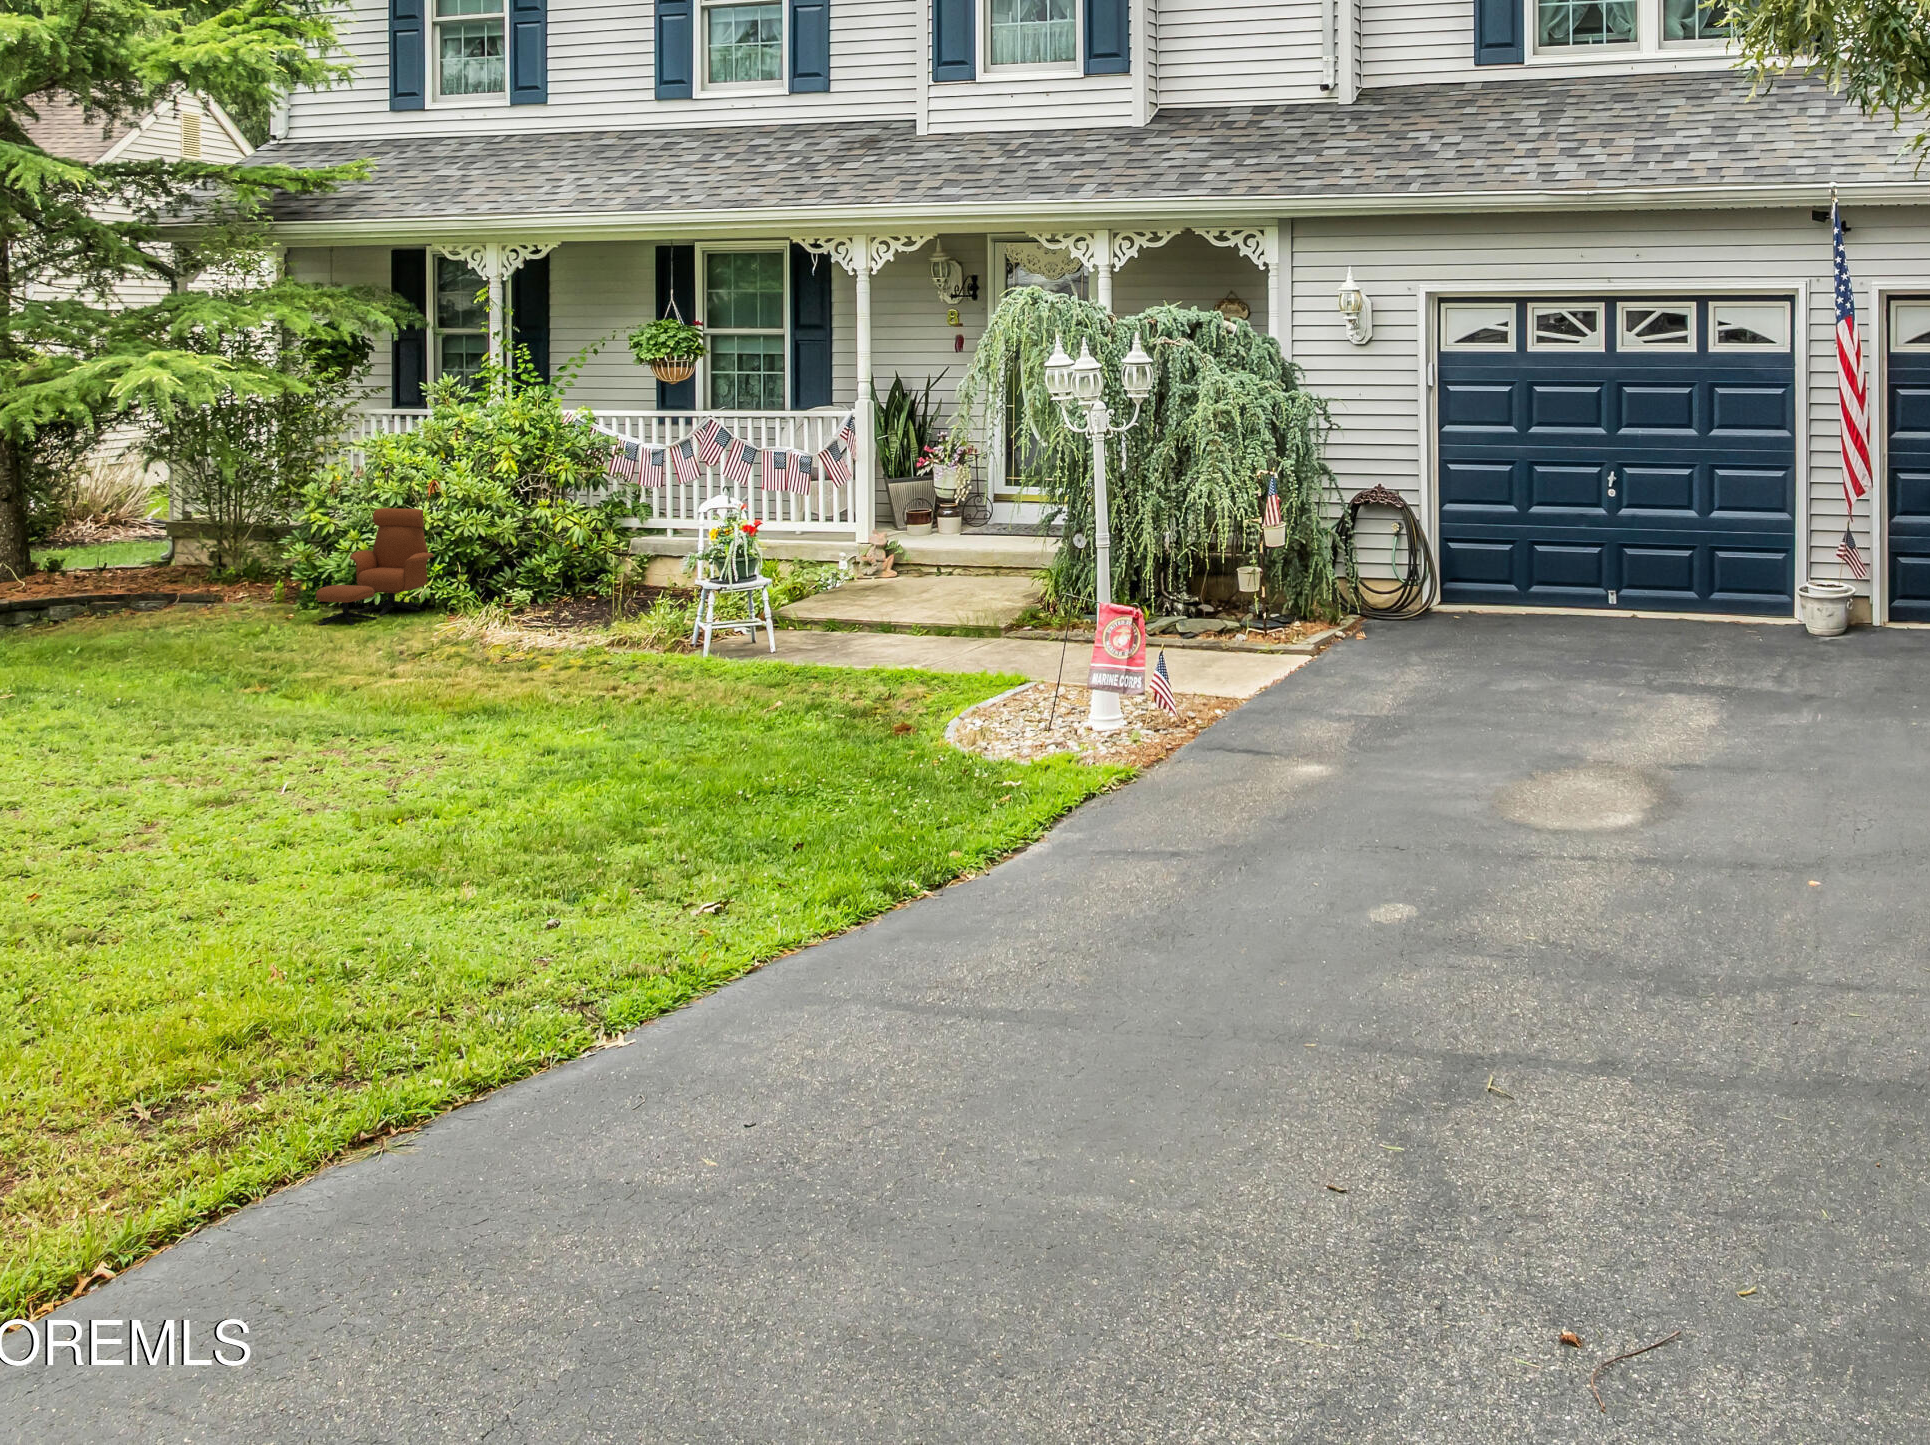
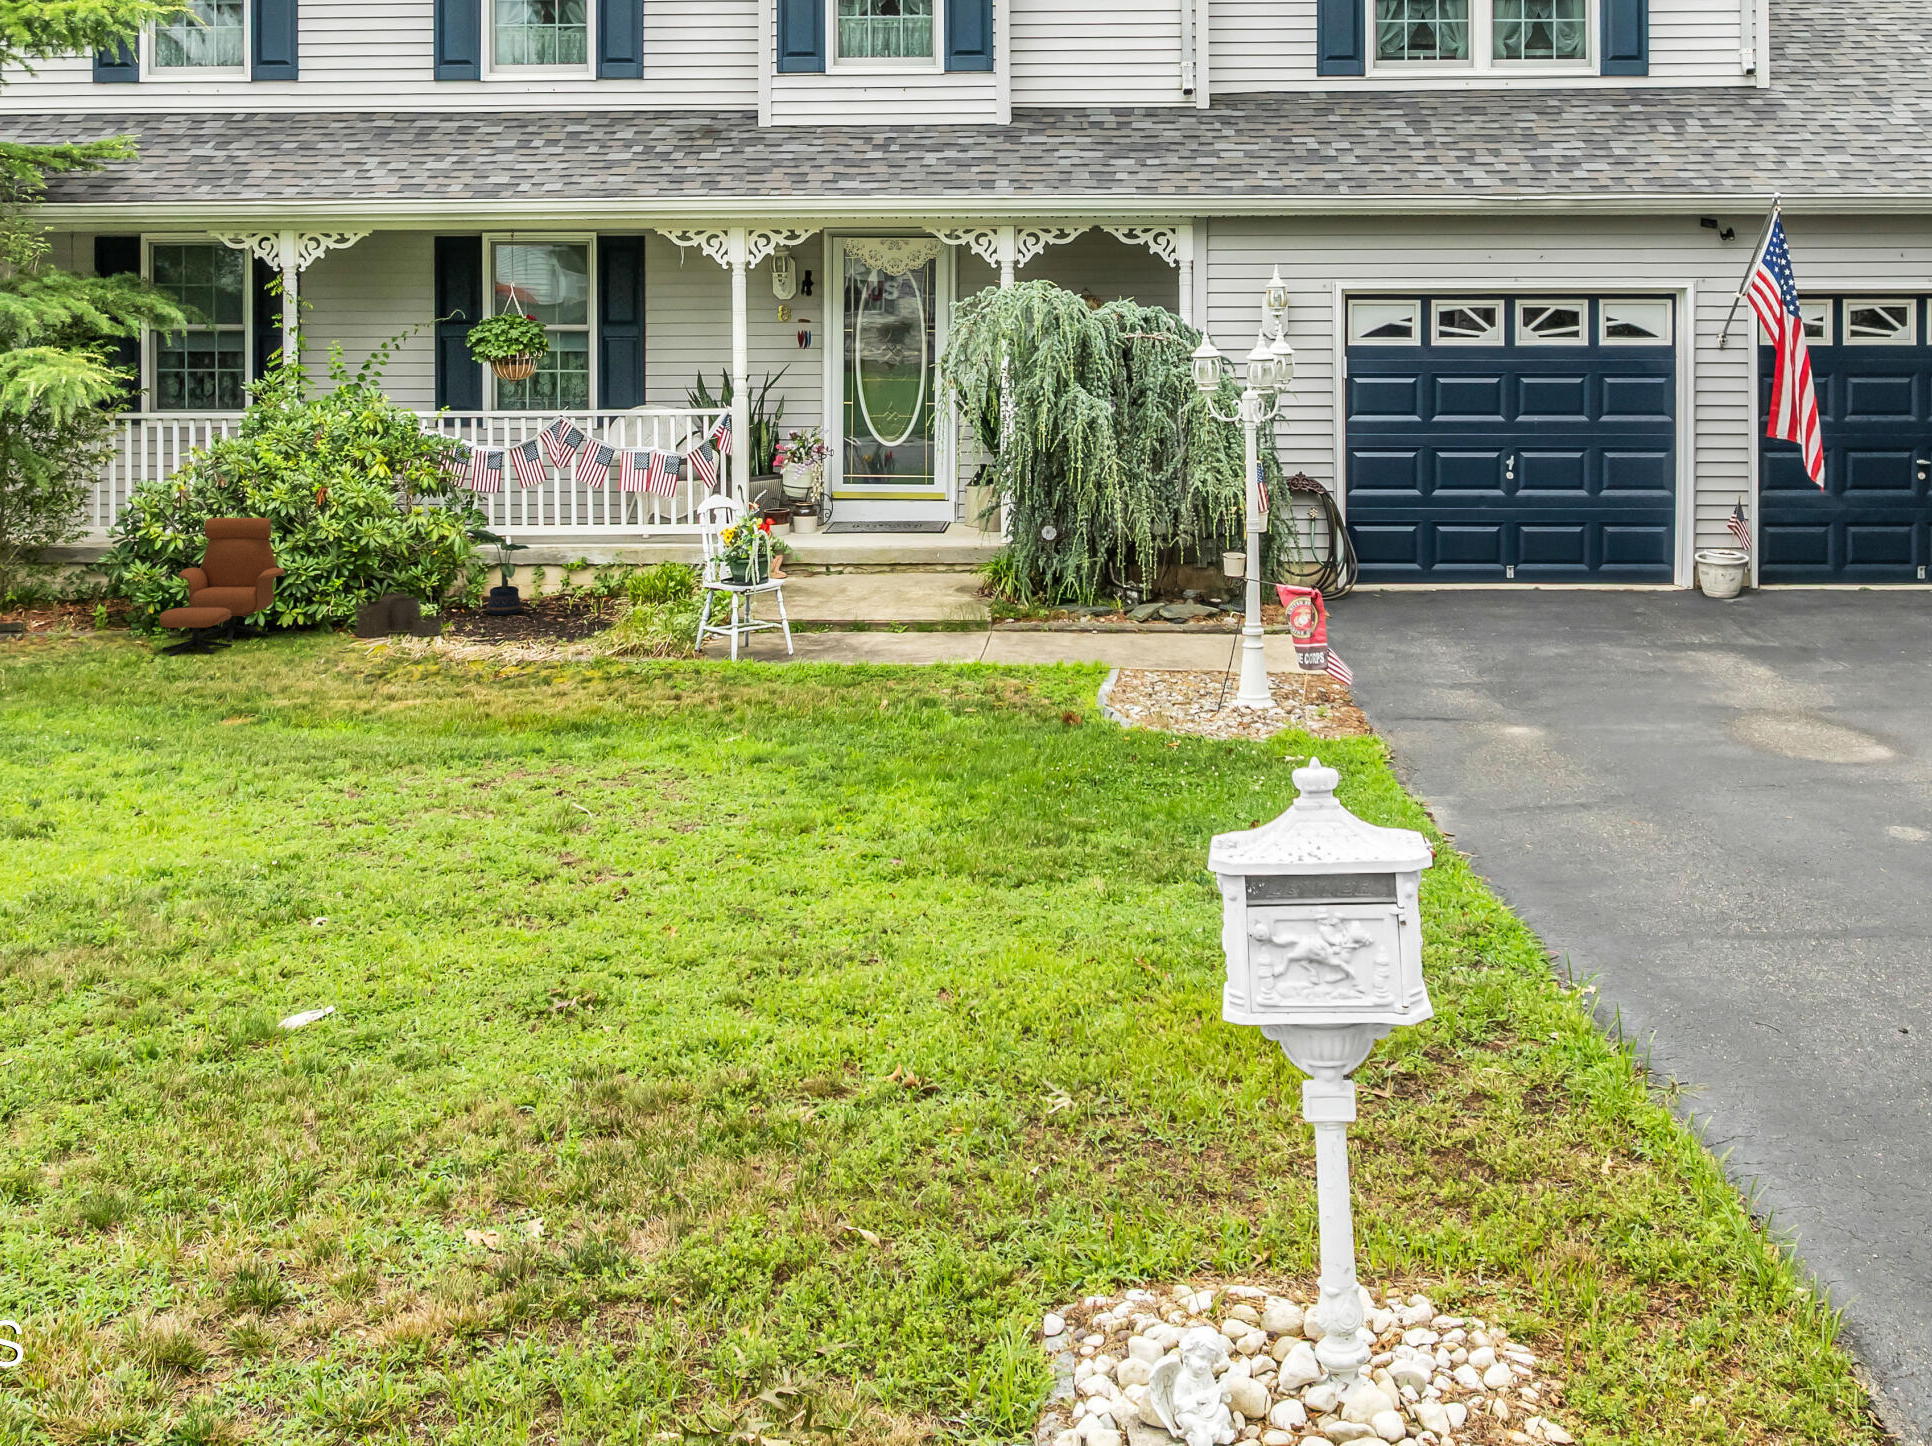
potted plant: none [596,522,651,600] -> present [465,530,530,615]
woven basket: none [481,574,553,617] -> present [356,590,443,638]

